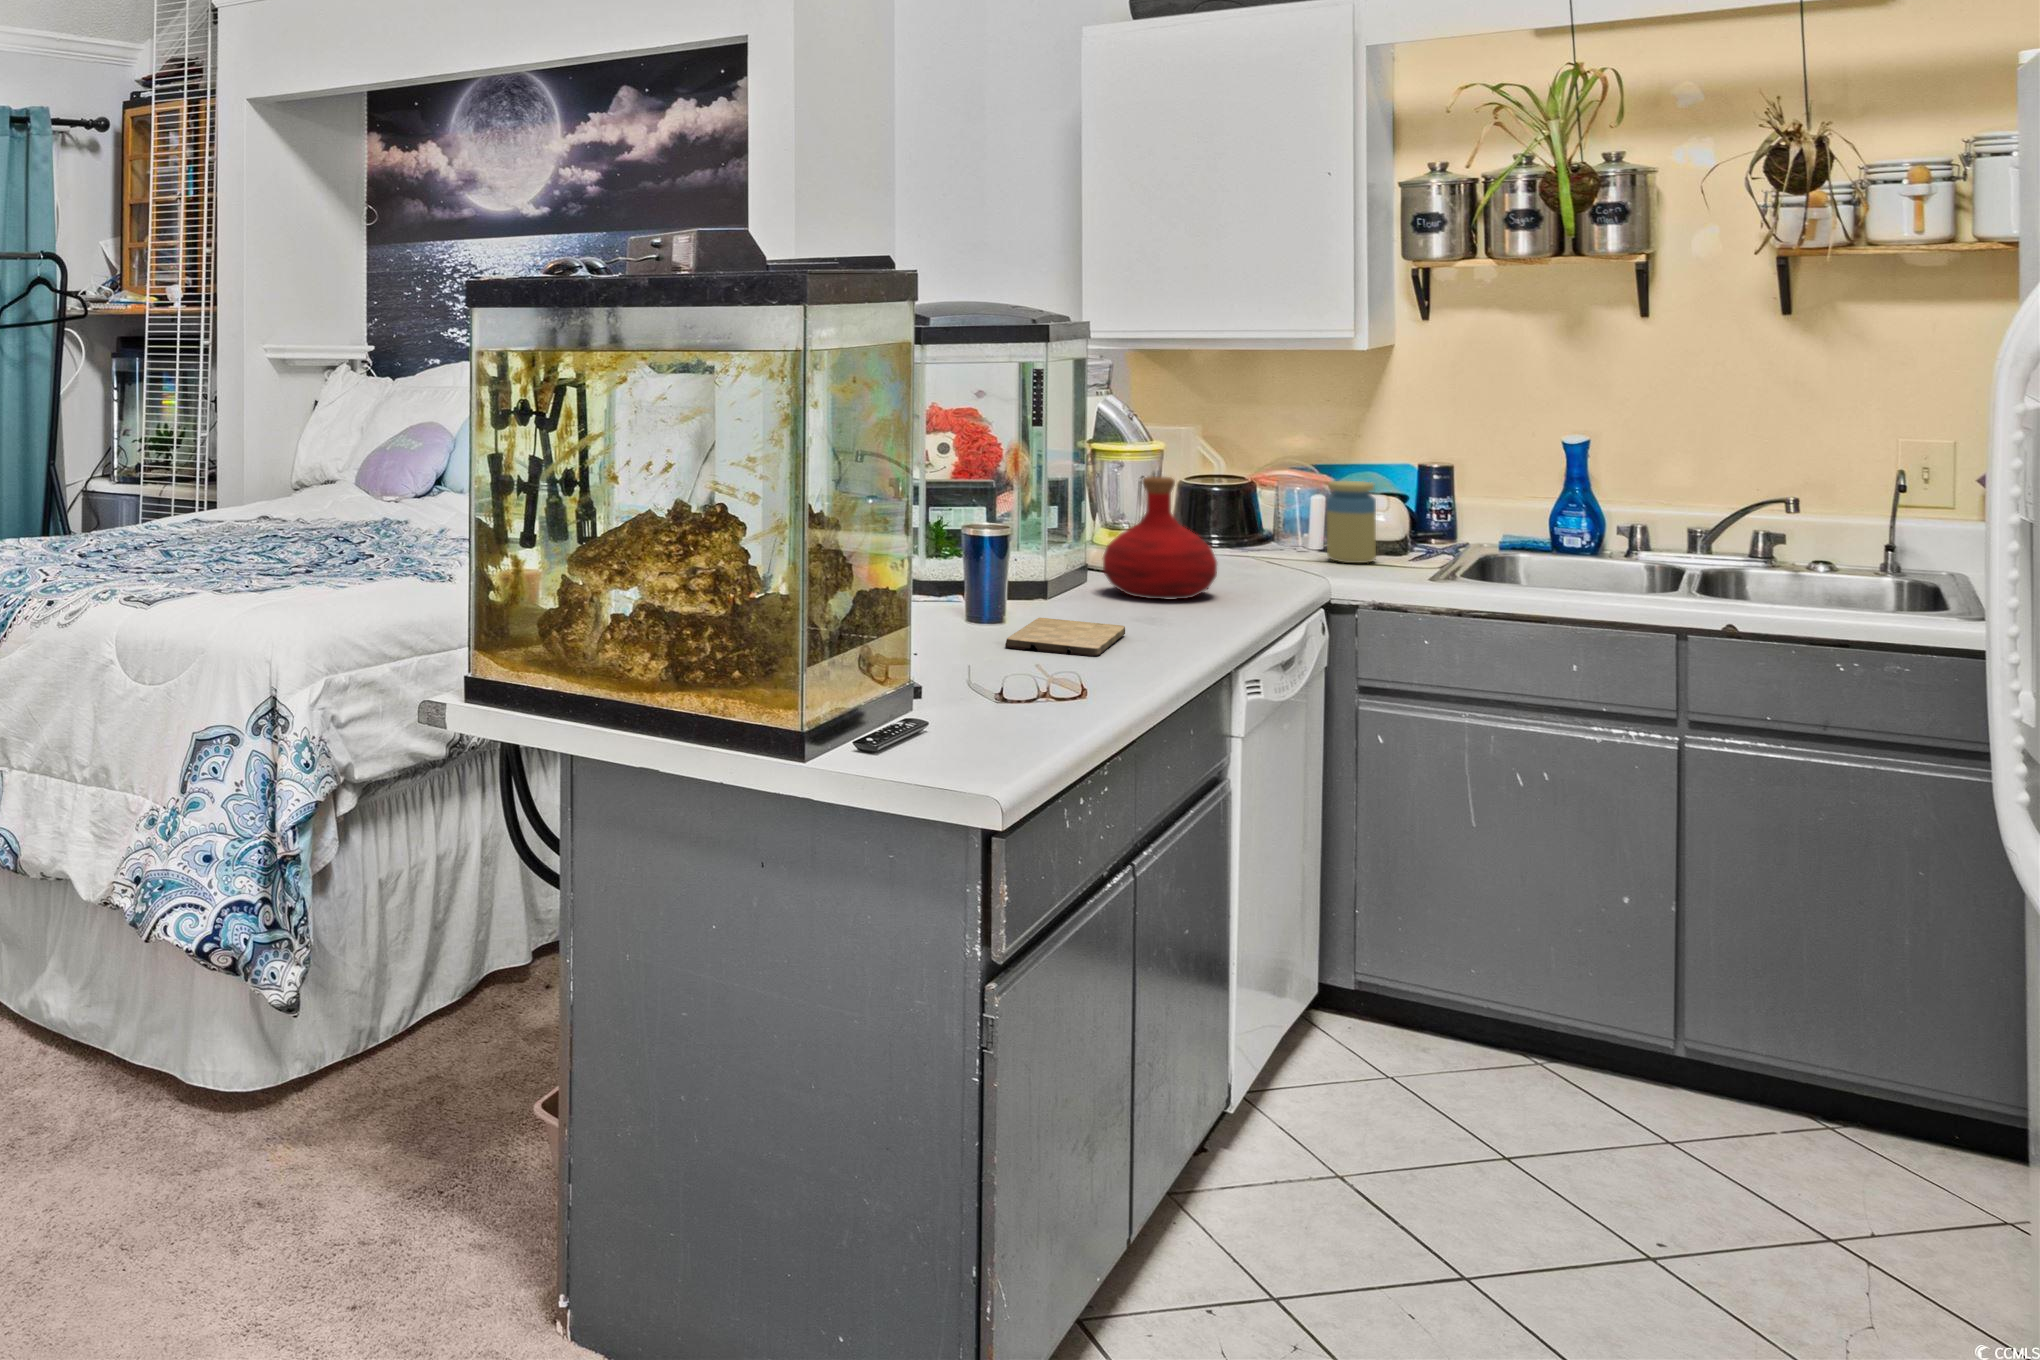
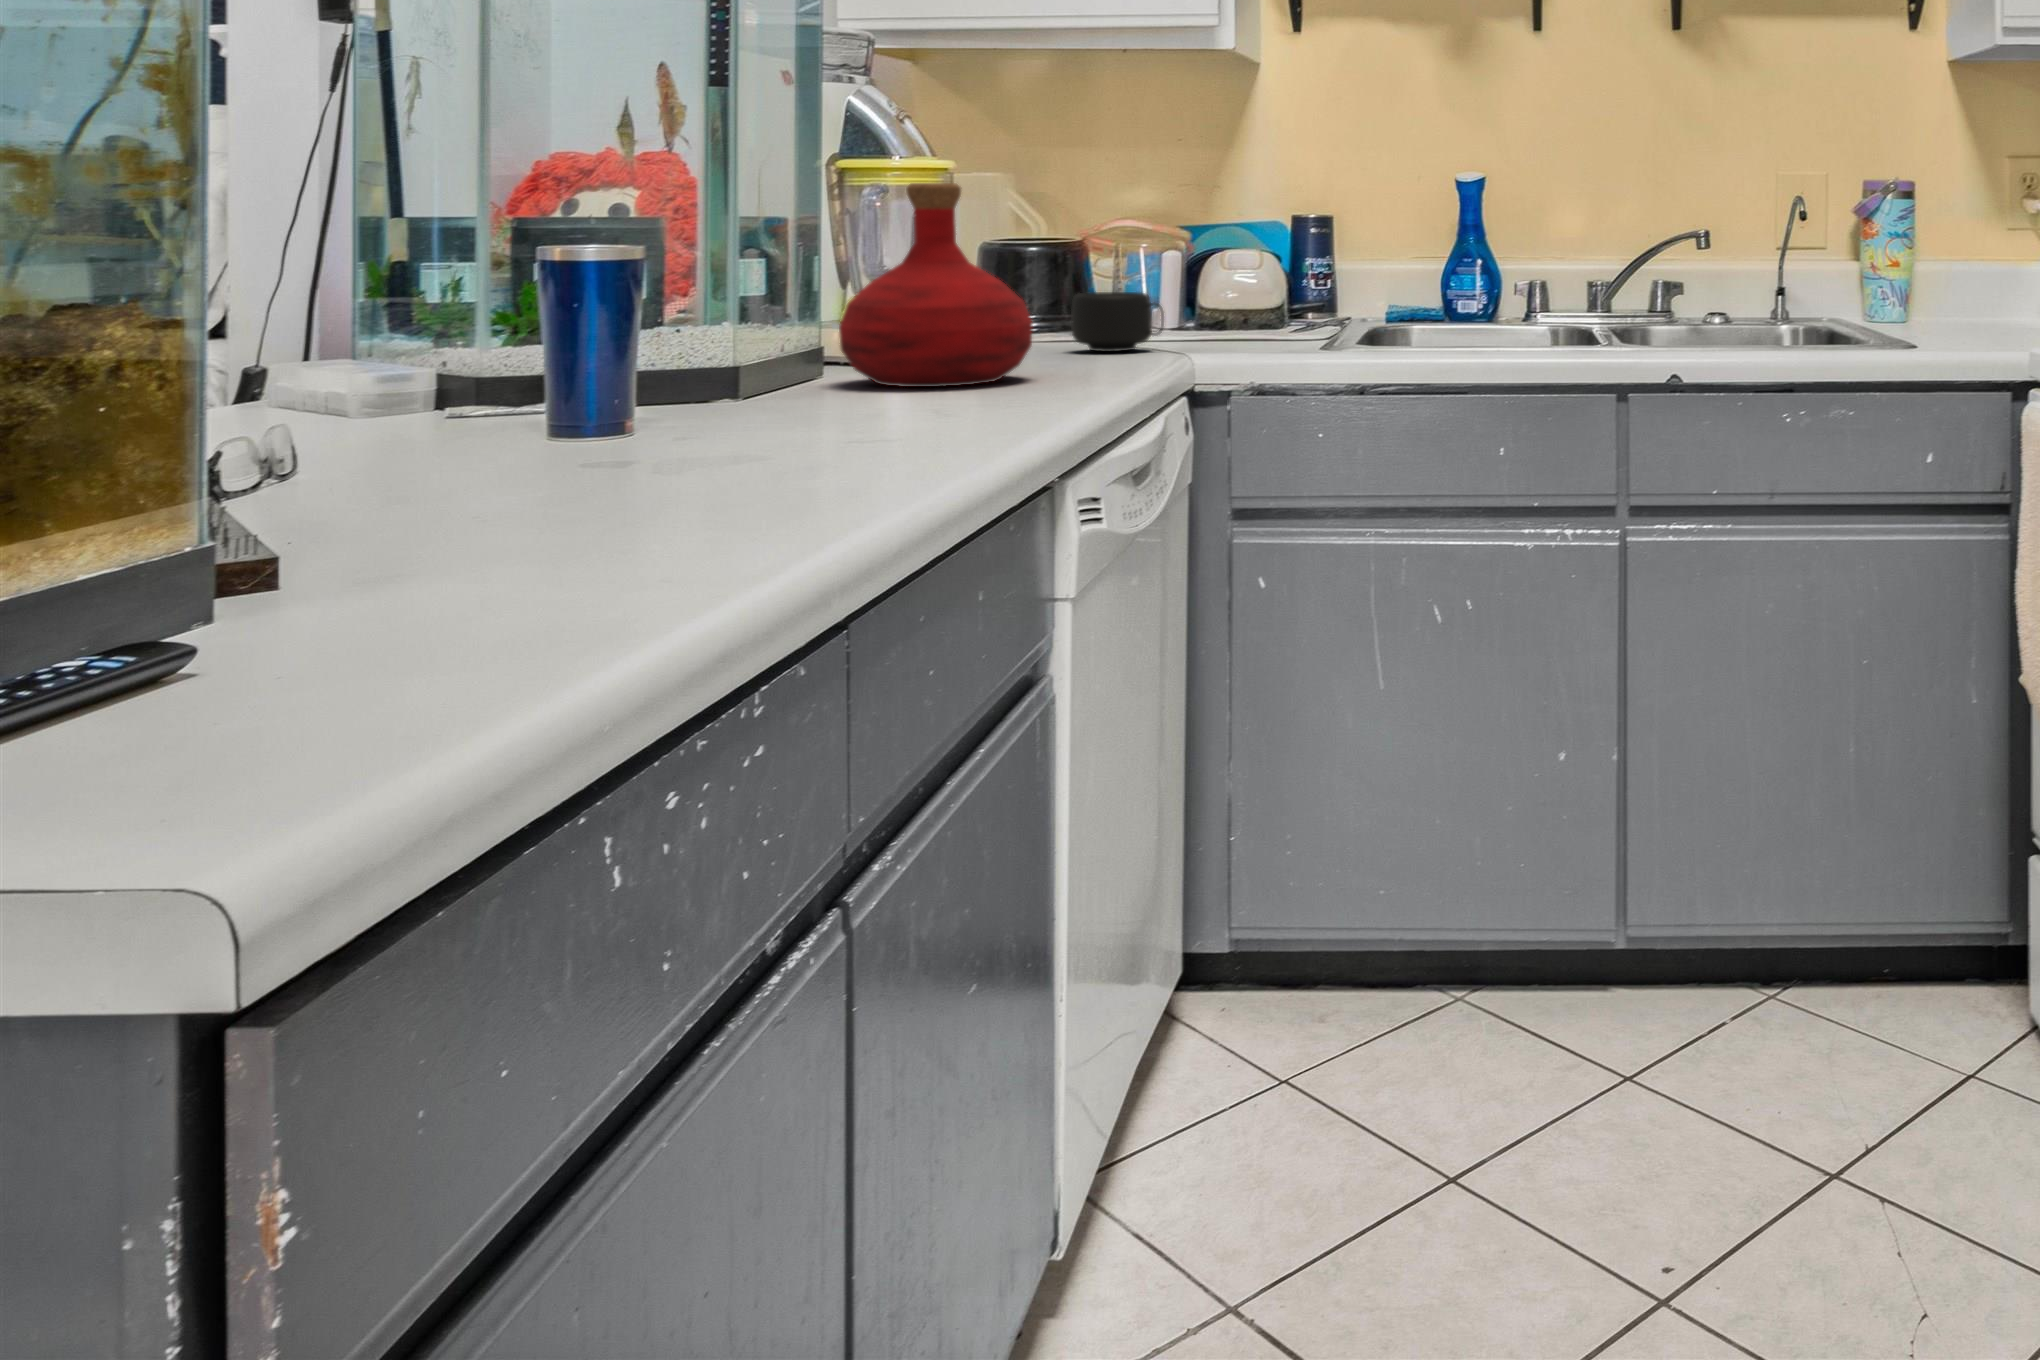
jar: present [1327,481,1376,563] -> none [1185,230,1249,342]
mug: none [1243,527,1309,569] -> present [1071,292,1164,352]
cutting board: present [1005,618,1125,656] -> none [577,412,857,466]

